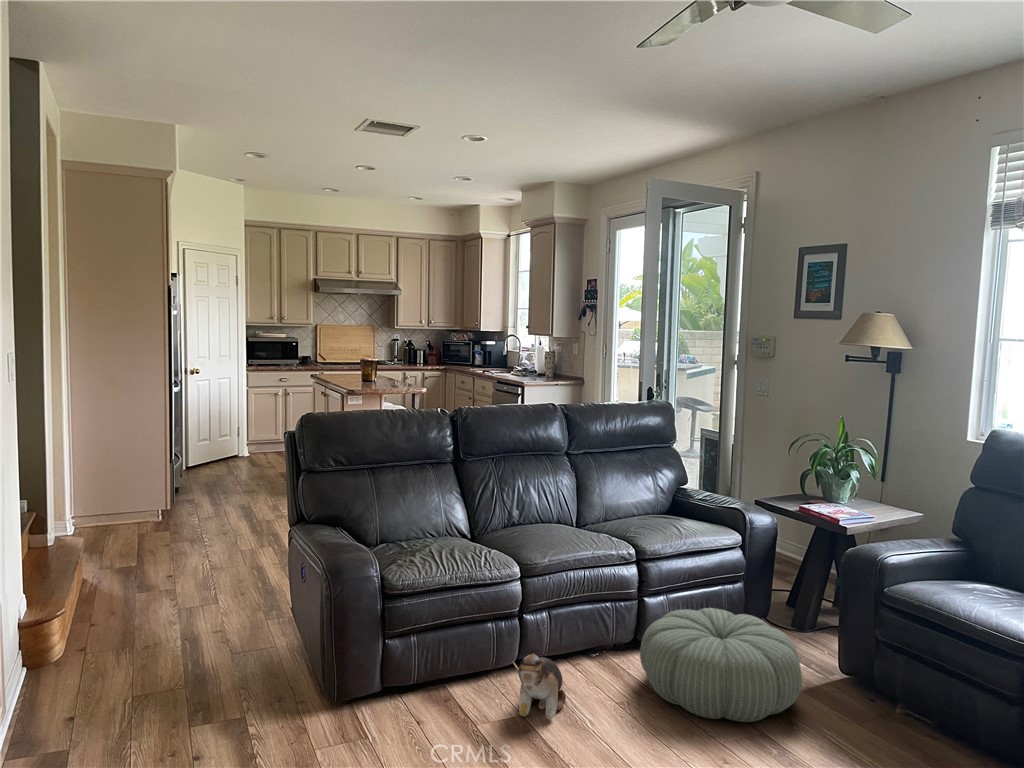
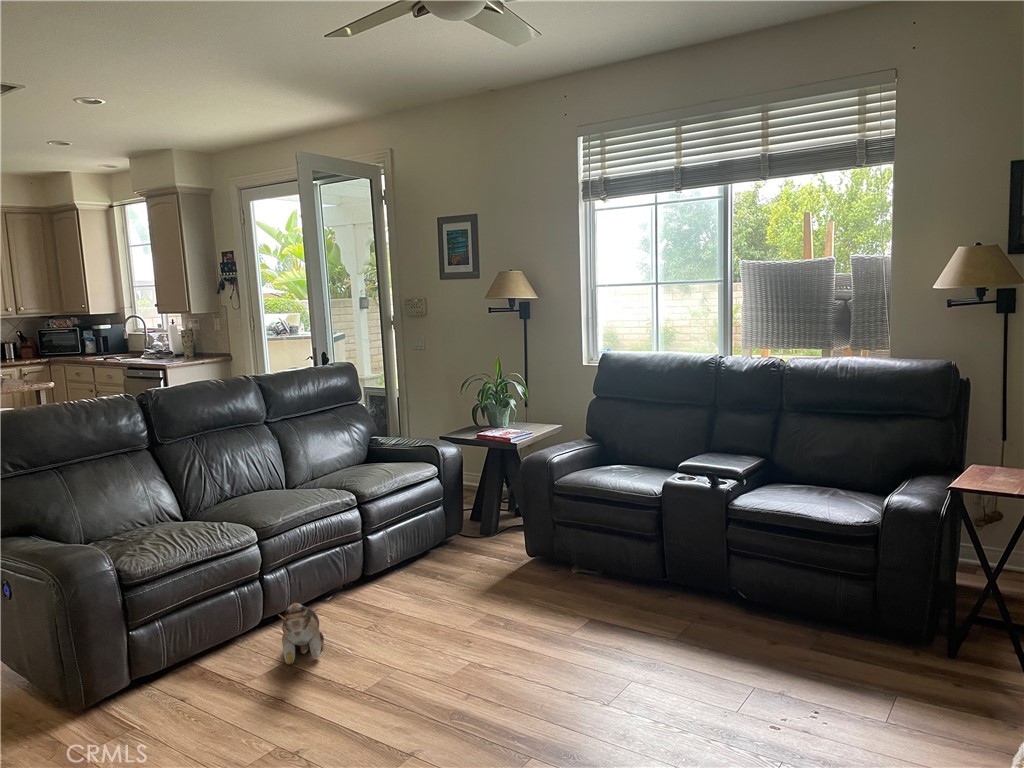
pouf: present [640,608,802,722] -> none [377,528,511,616]

